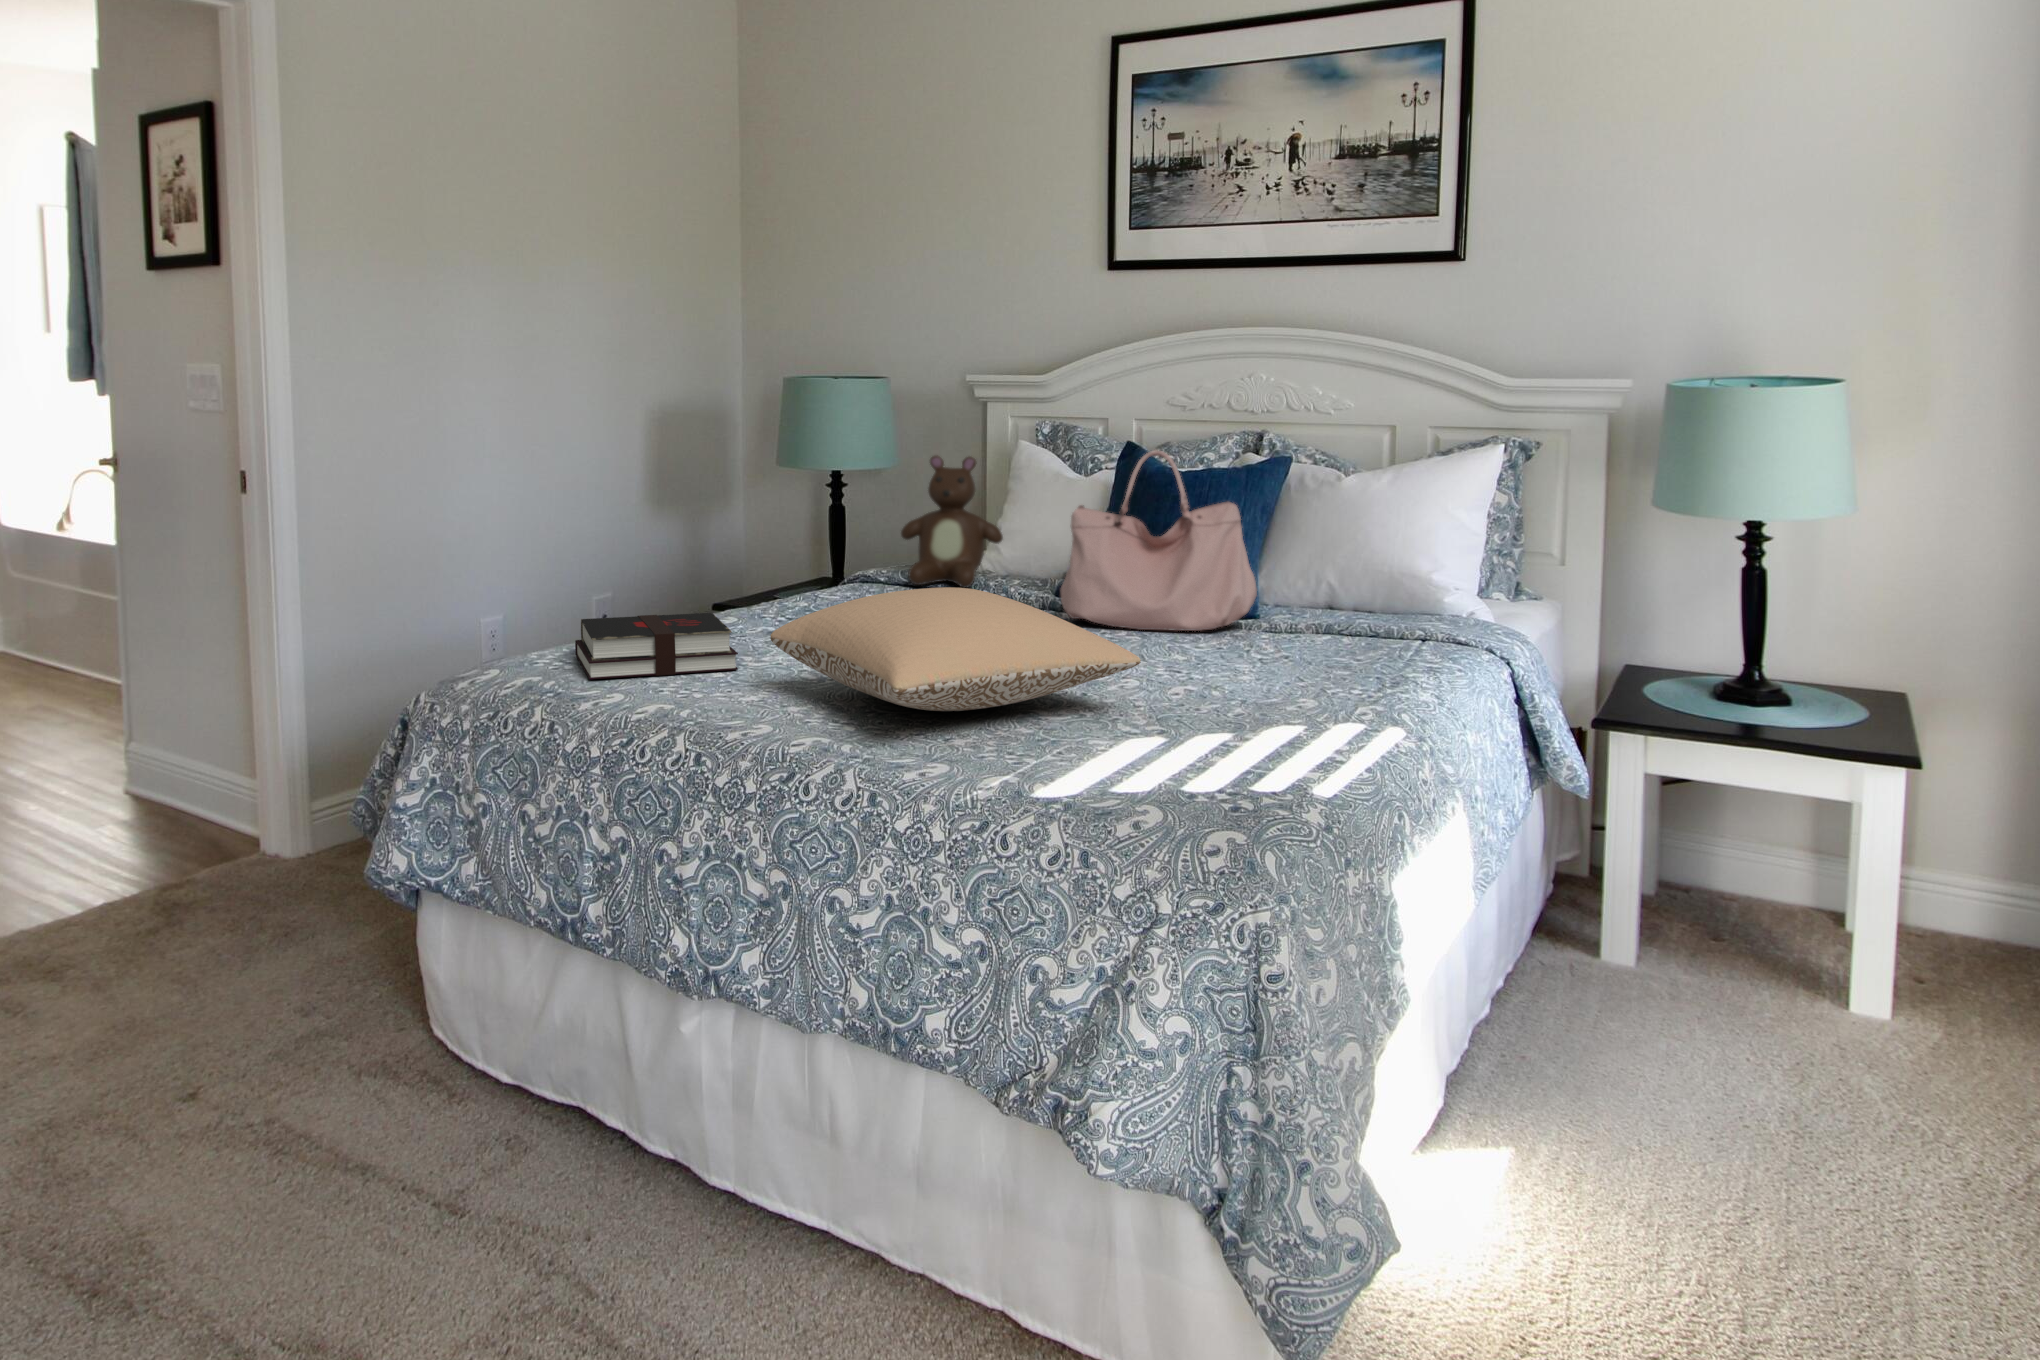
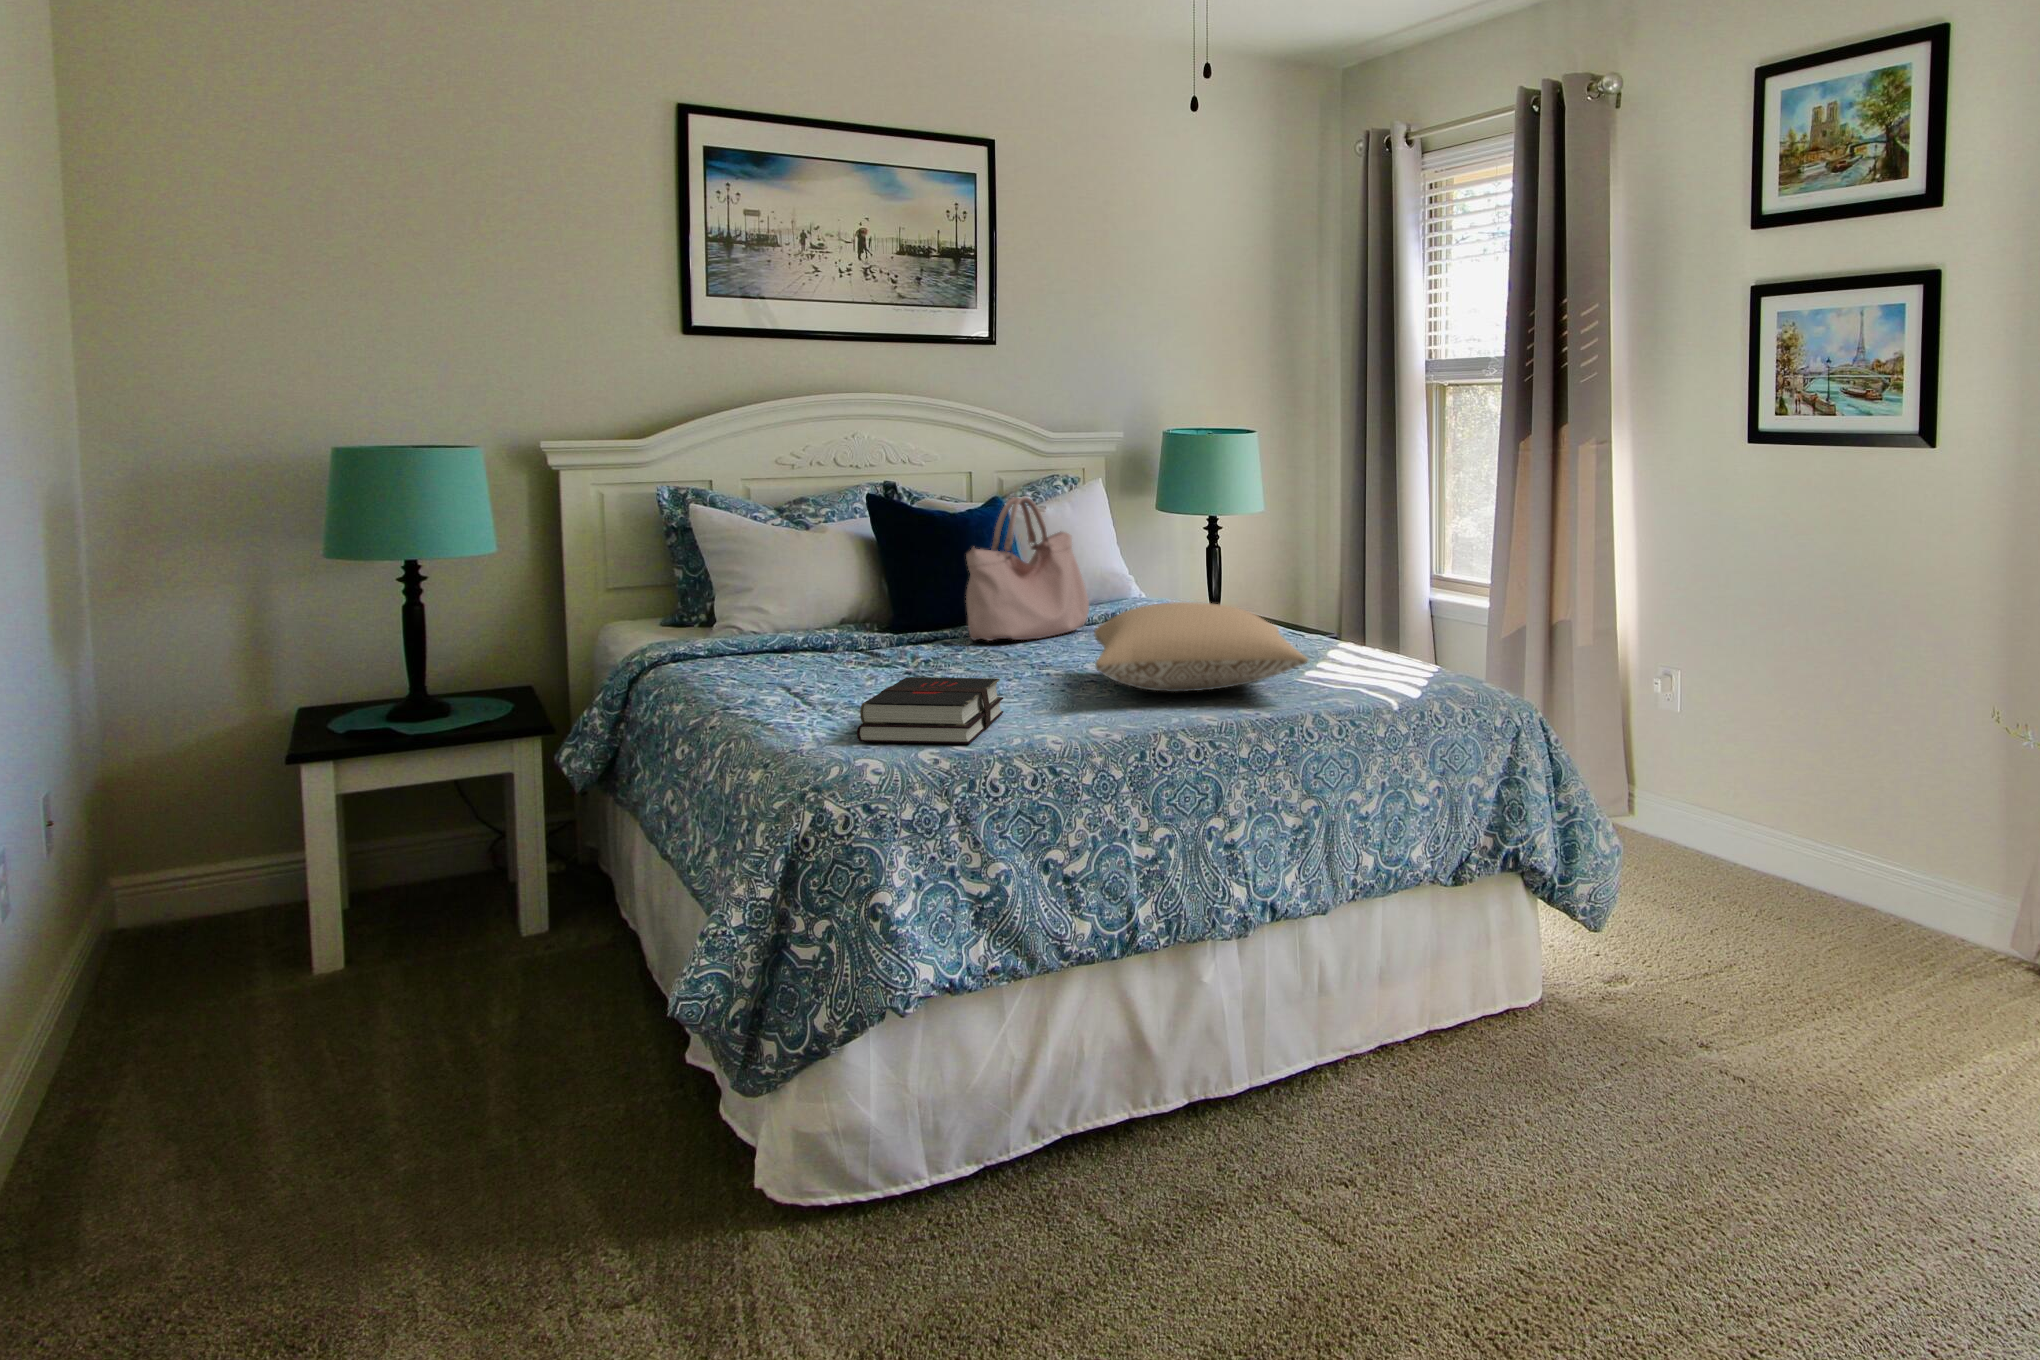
teddy bear: present [901,456,1003,587] -> none [696,521,804,651]

